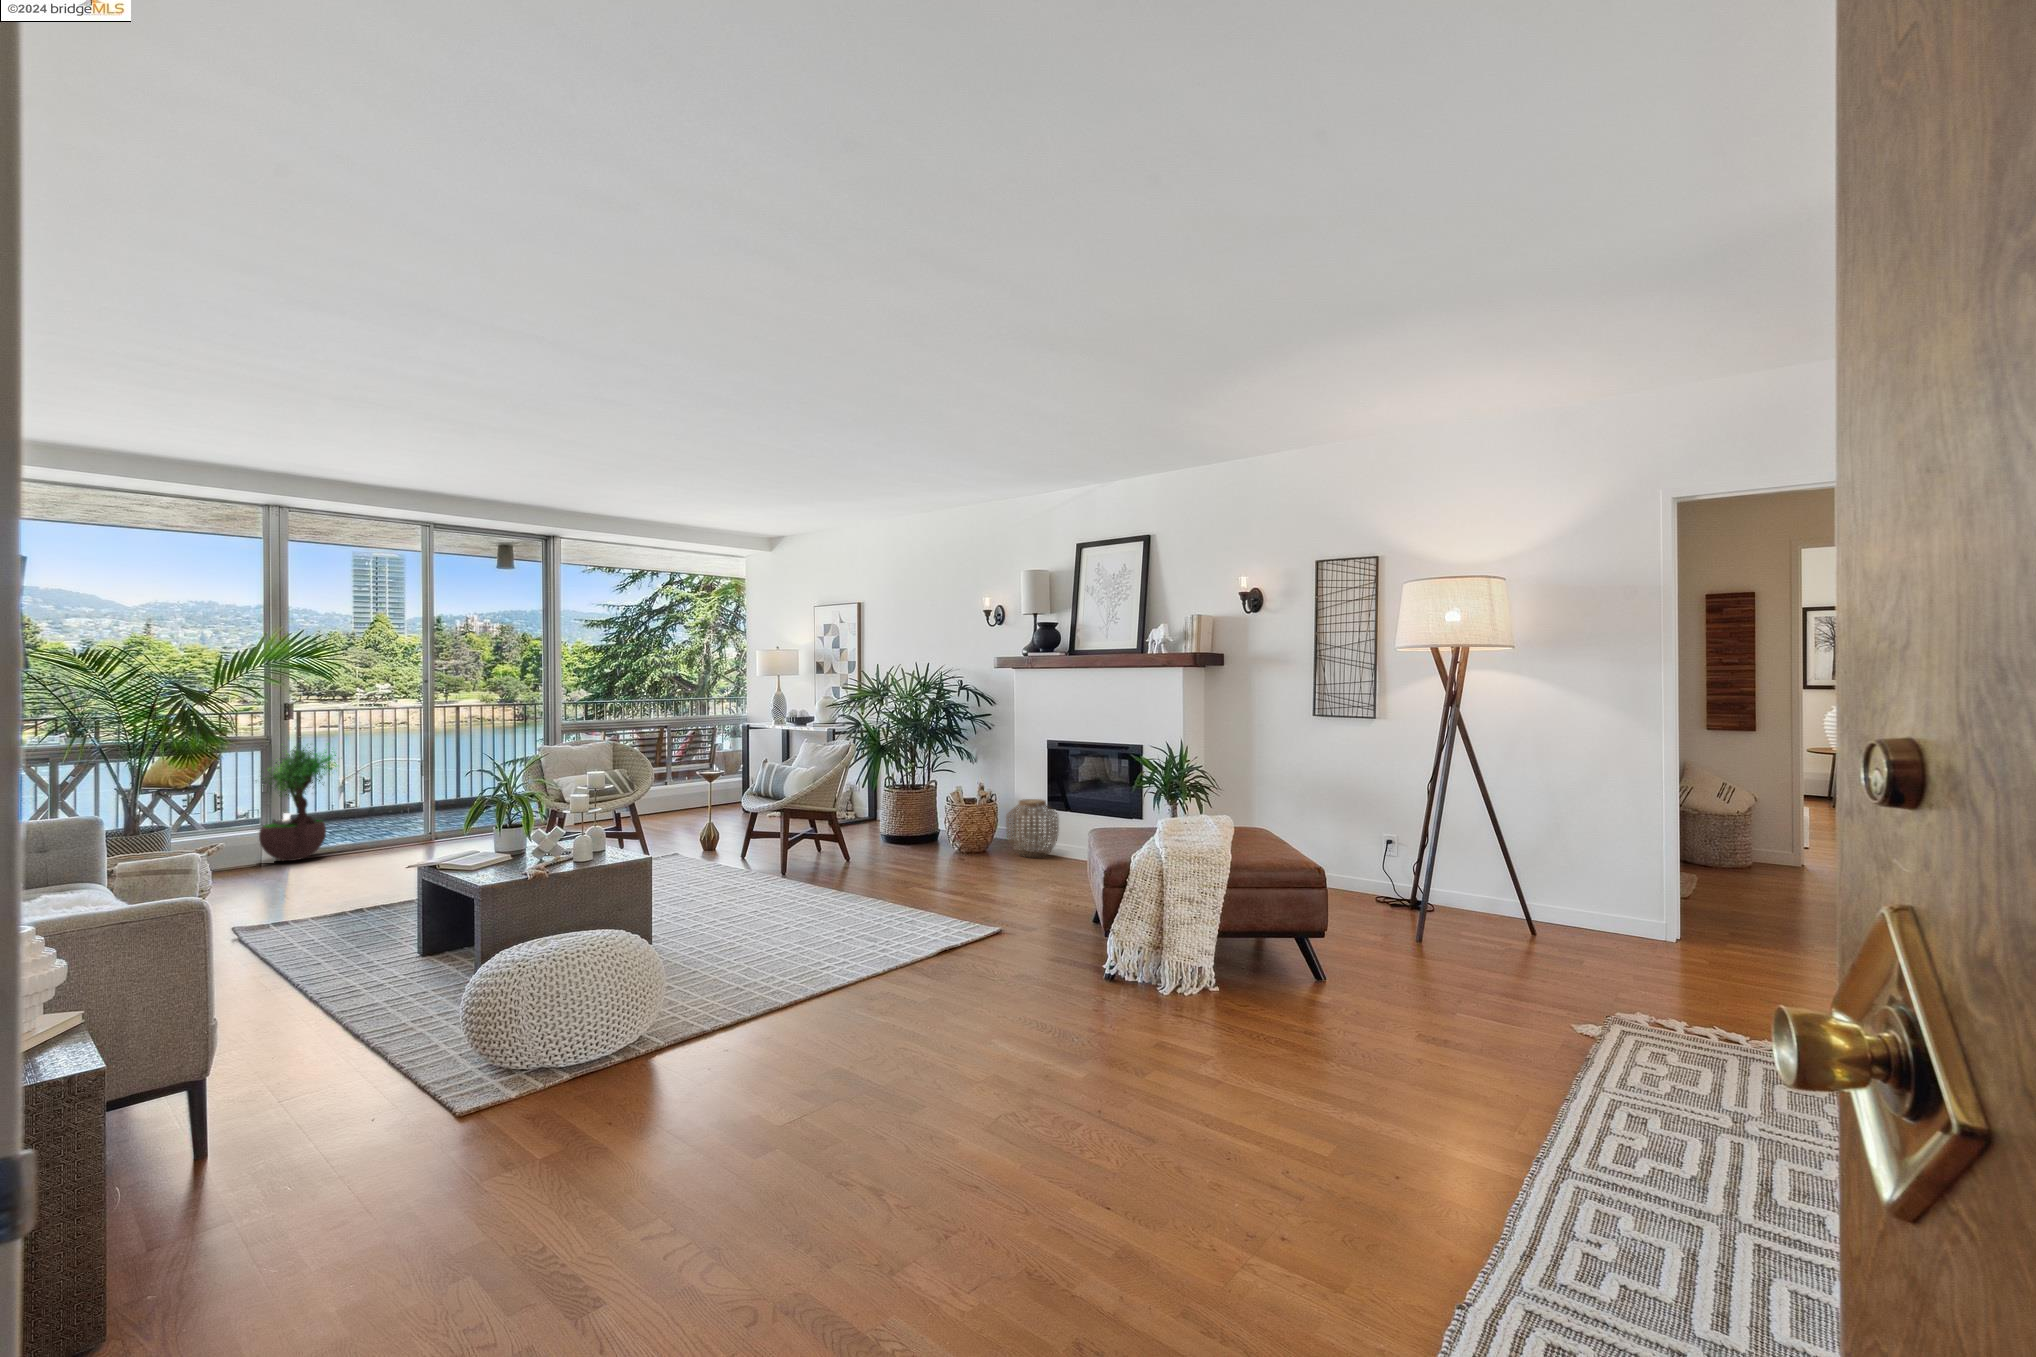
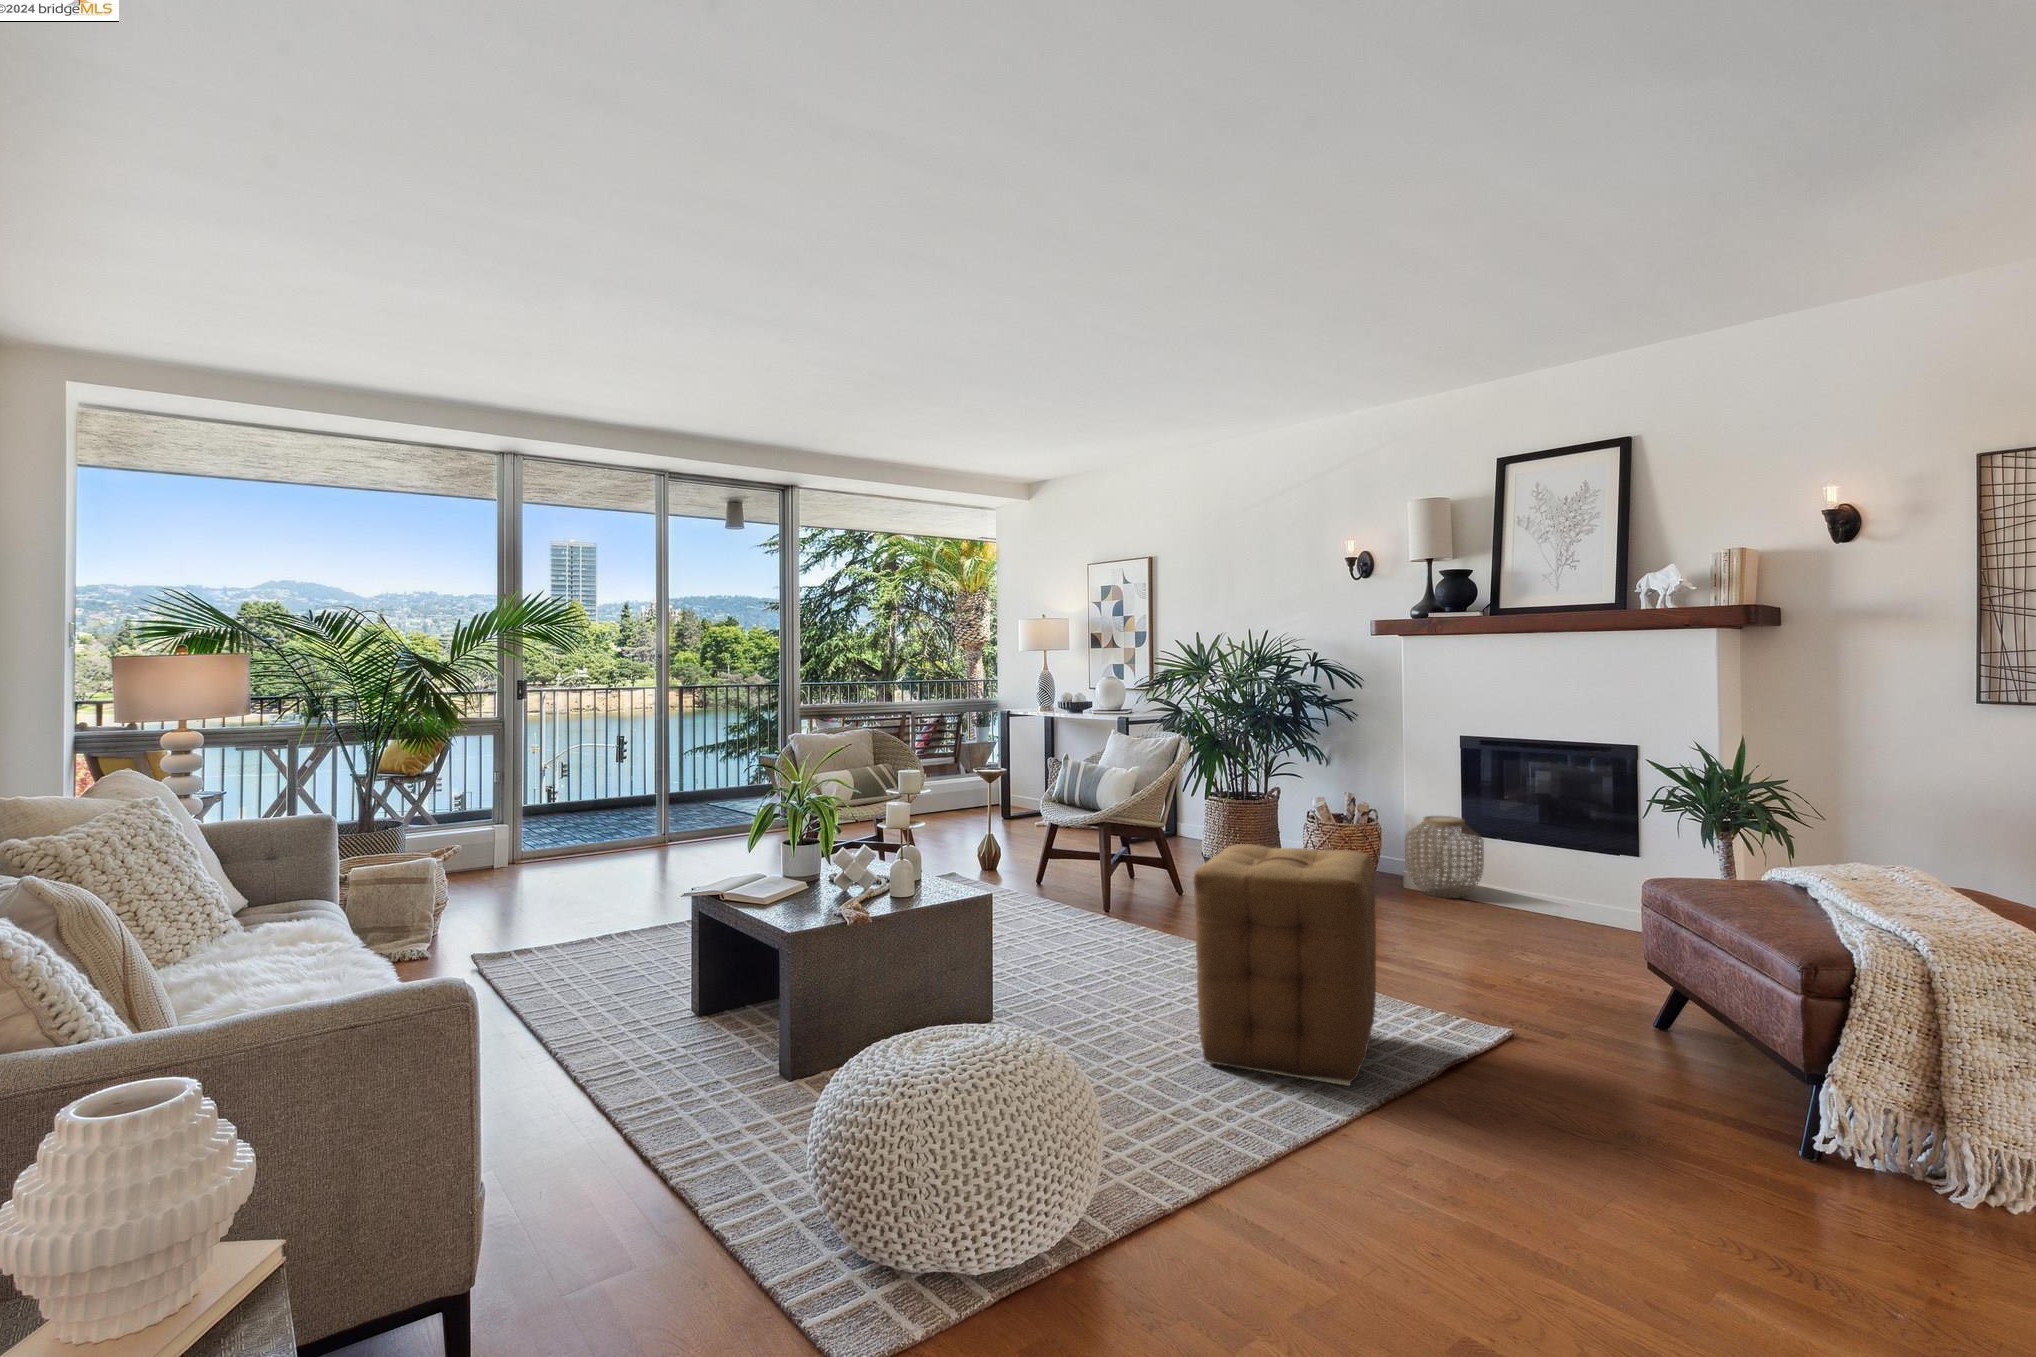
potted tree: present [259,743,337,861] -> none [490,718,580,863]
ottoman: none [770,819,901,968] -> present [1193,844,1376,1086]

